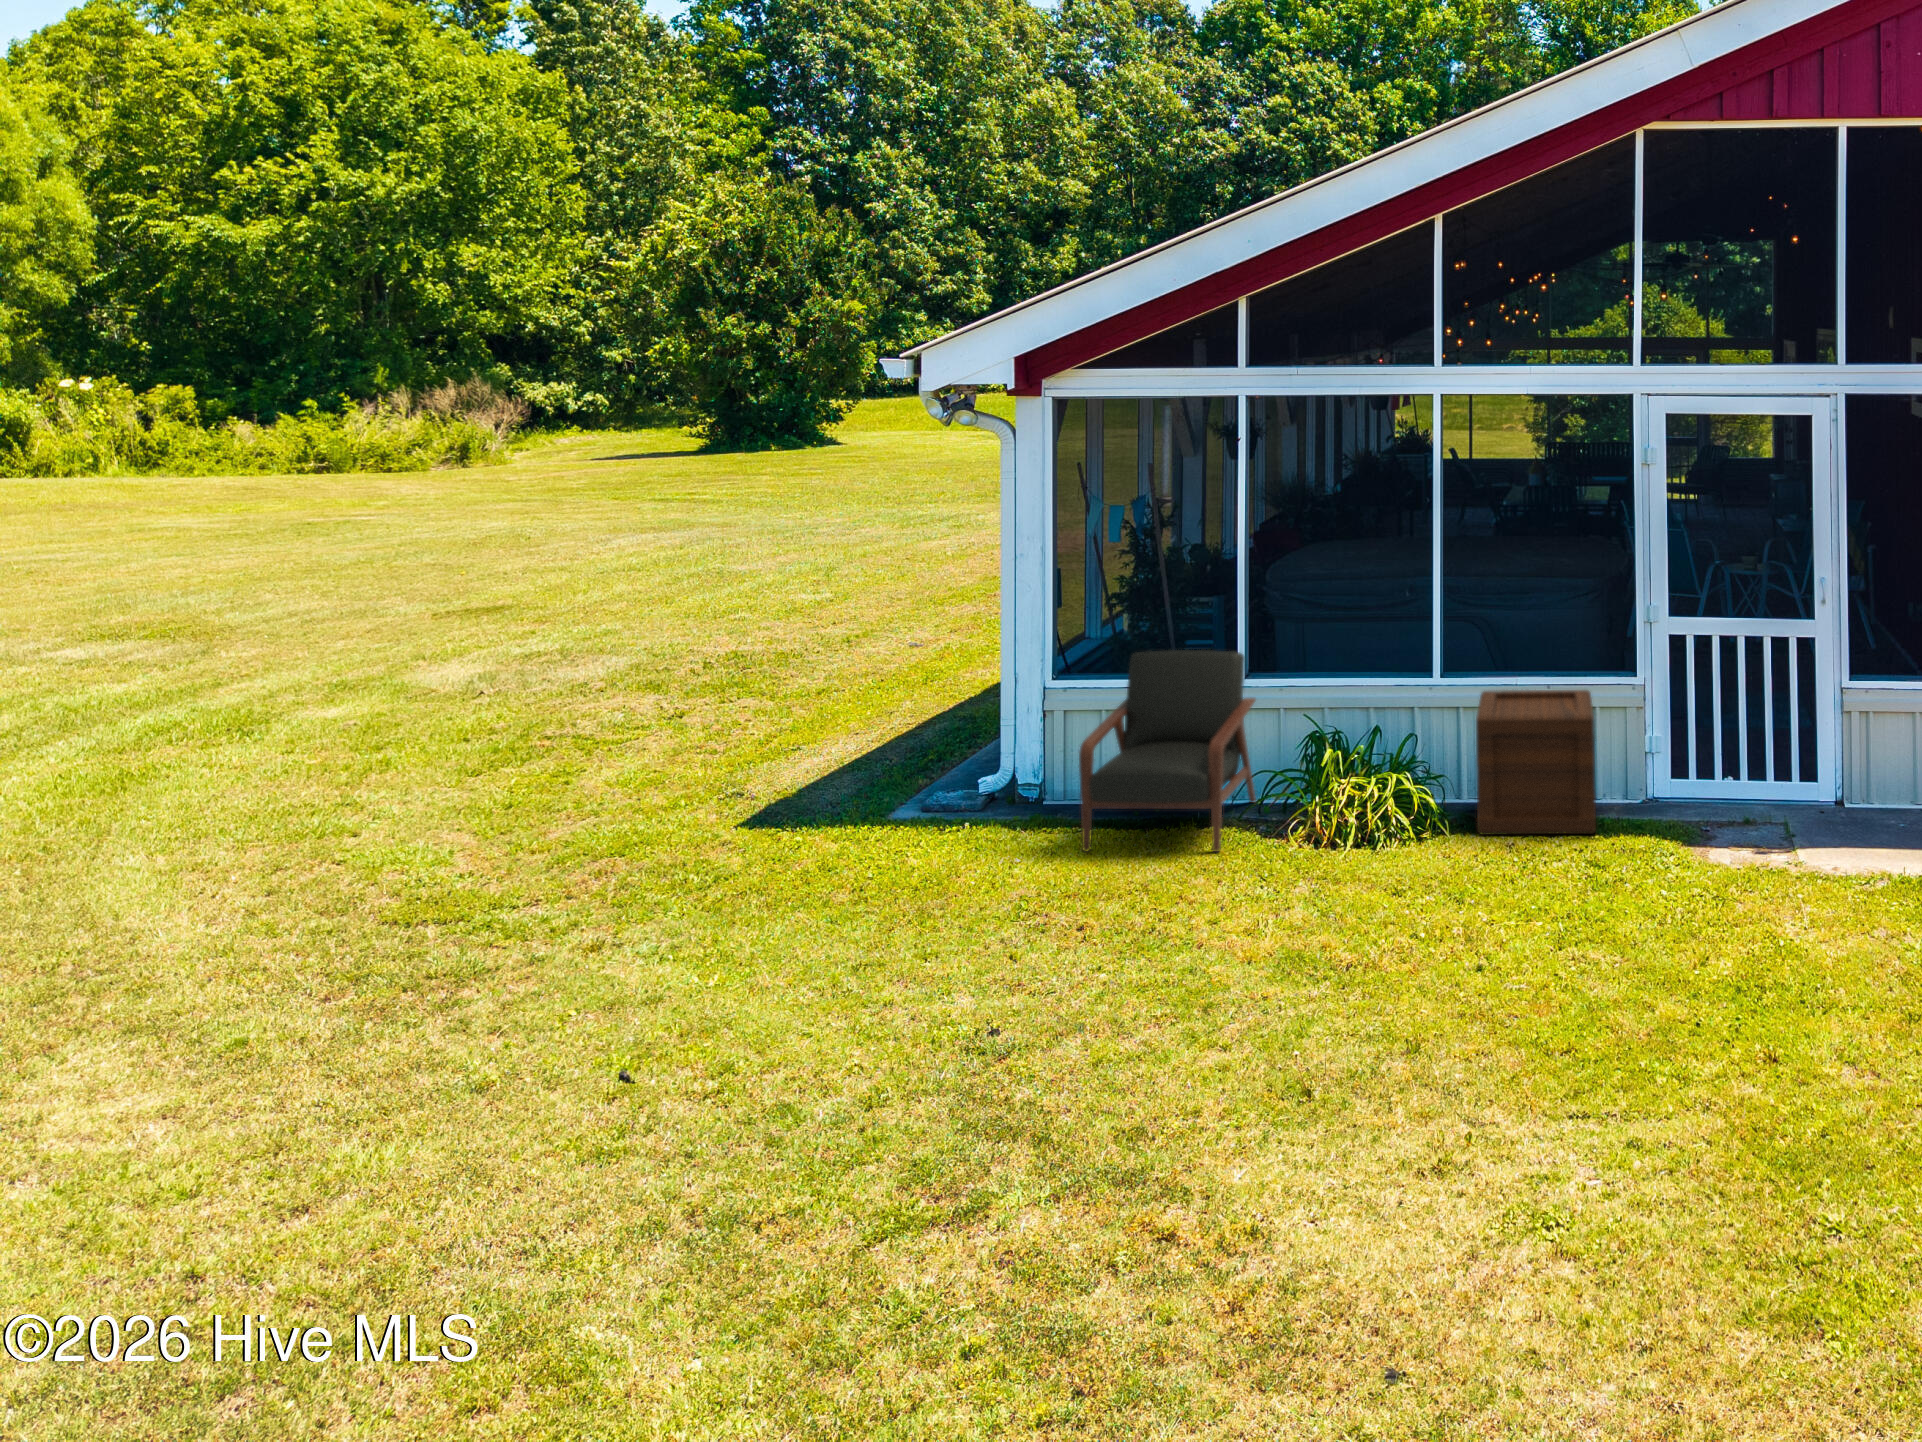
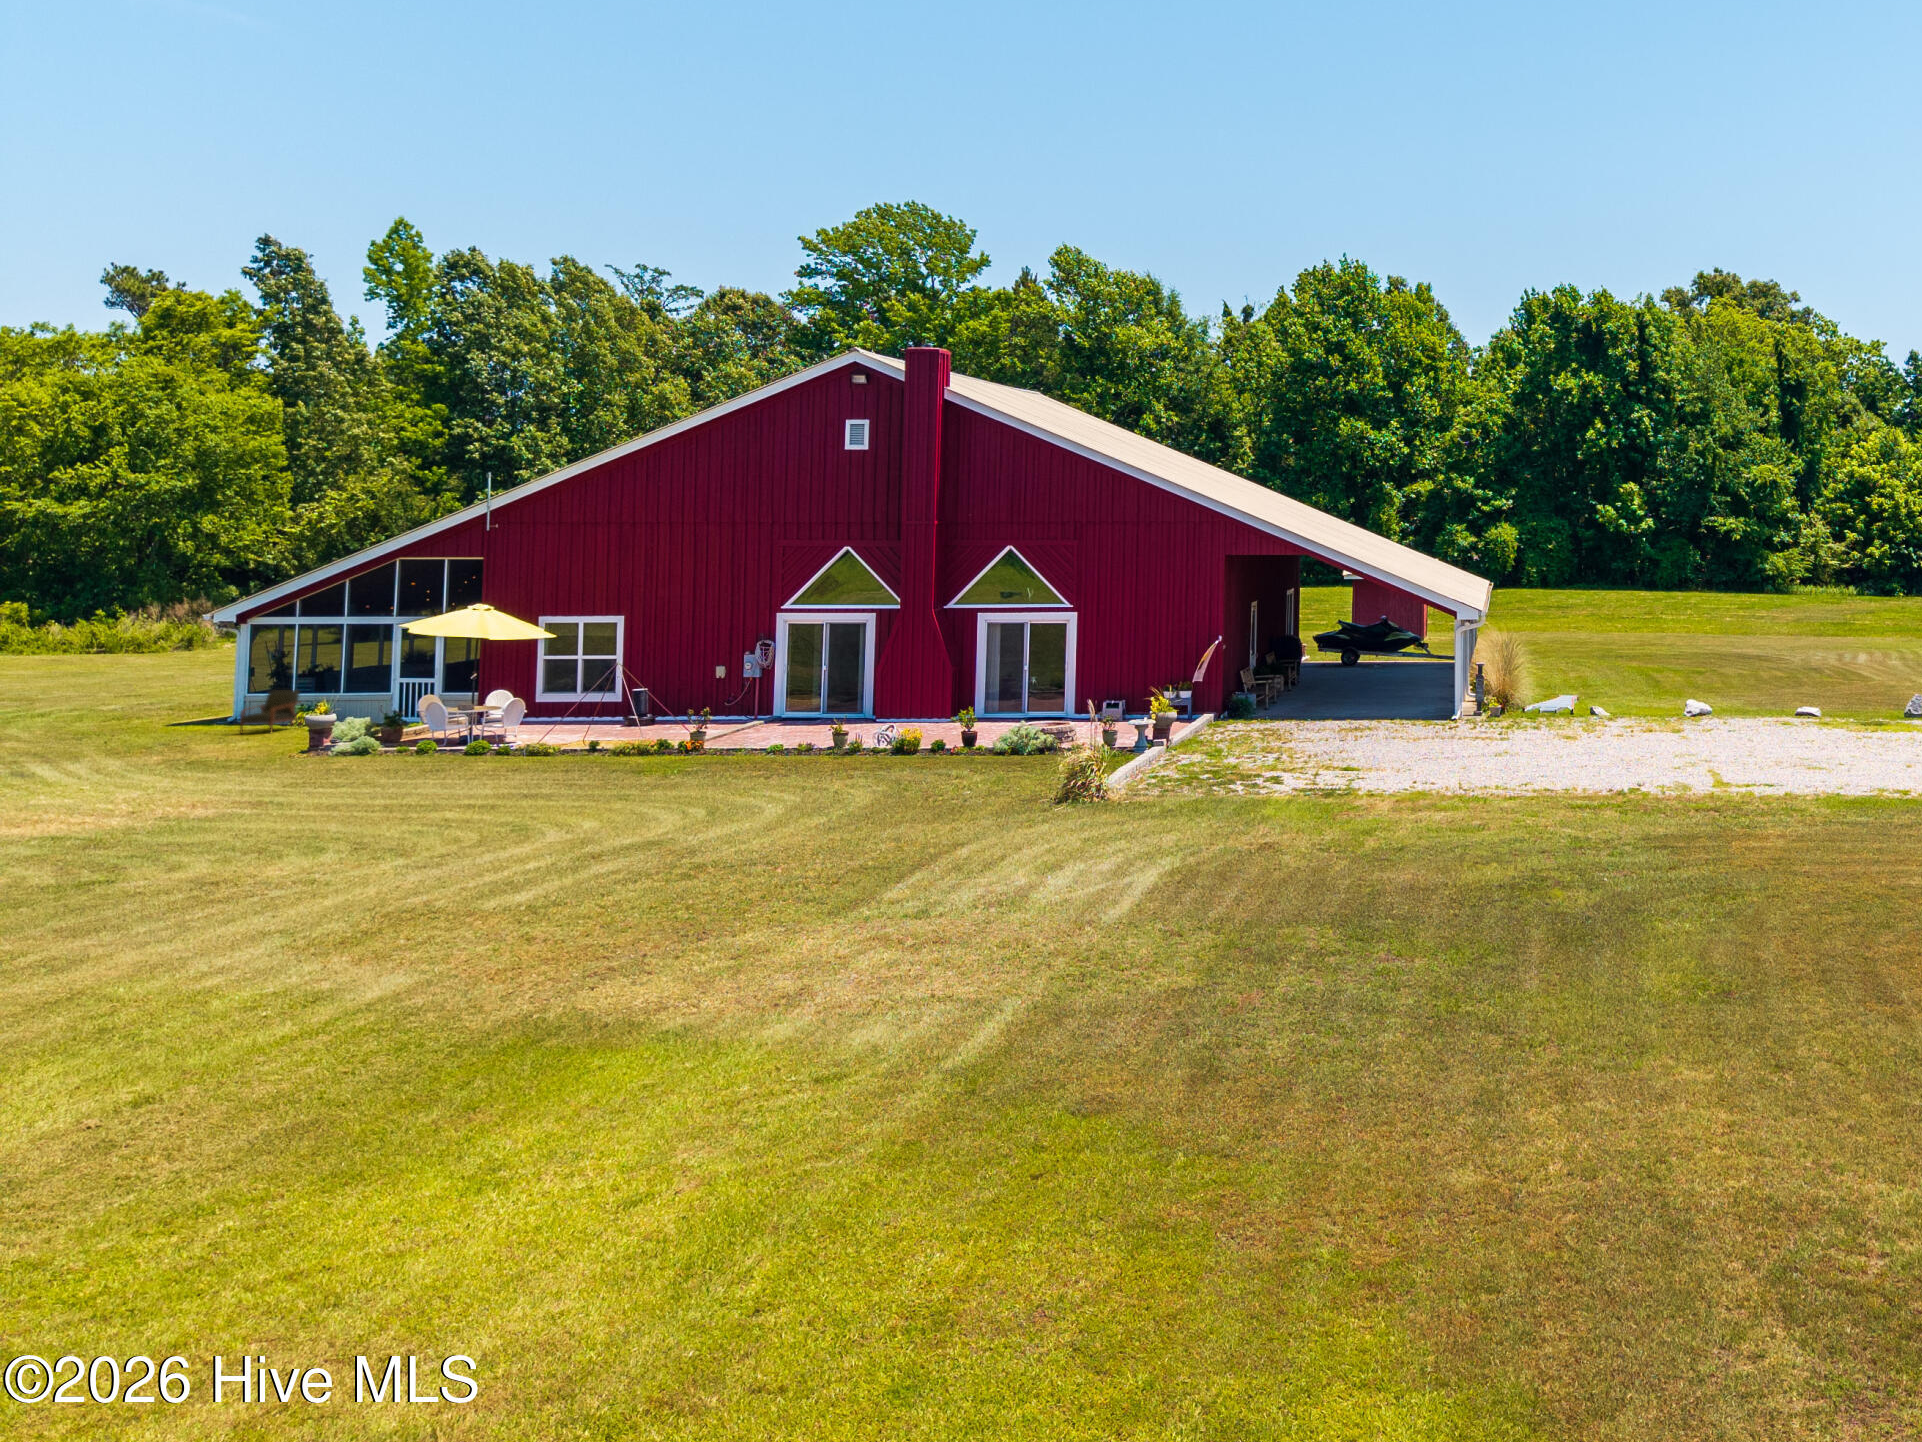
wooden crate: present [1476,690,1596,835] -> none [338,698,386,730]

